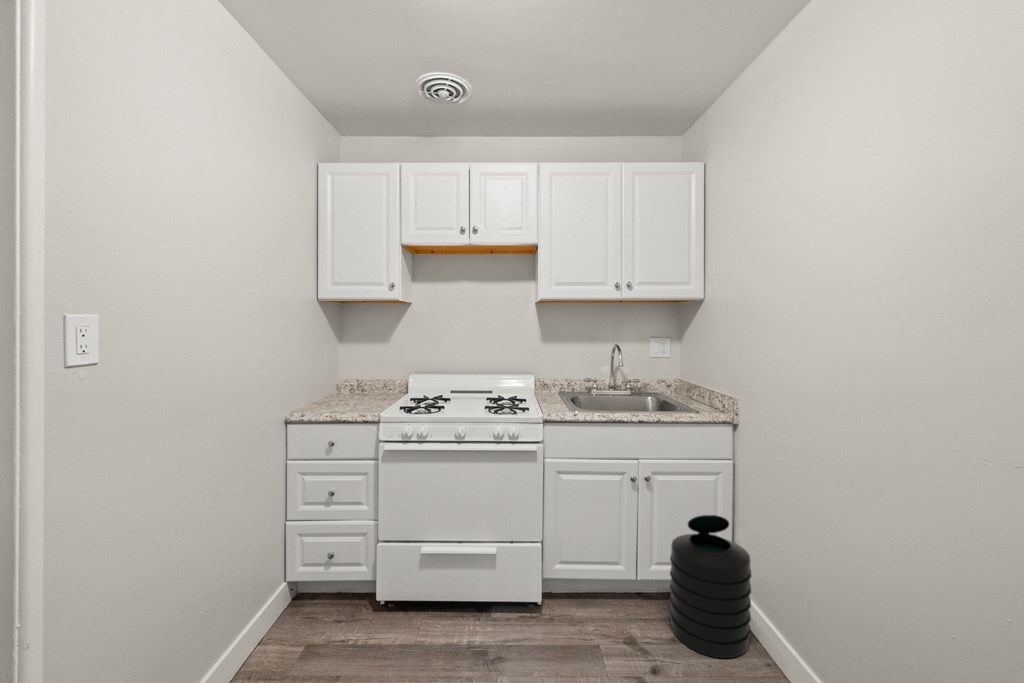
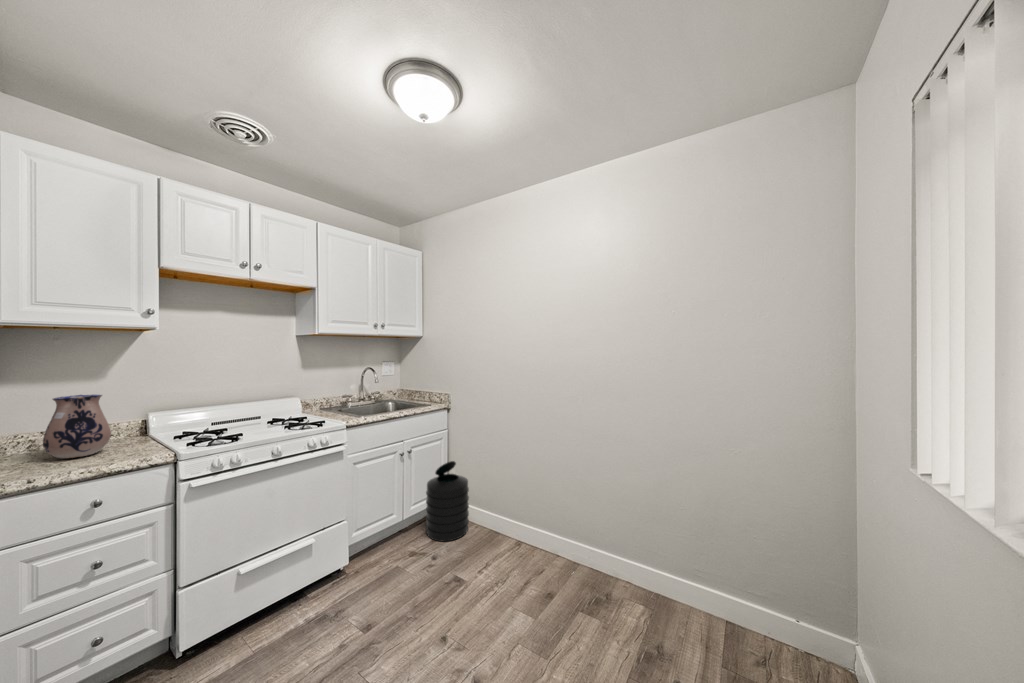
ceramic pitcher: none [325,353,362,404] -> present [43,395,111,459]

